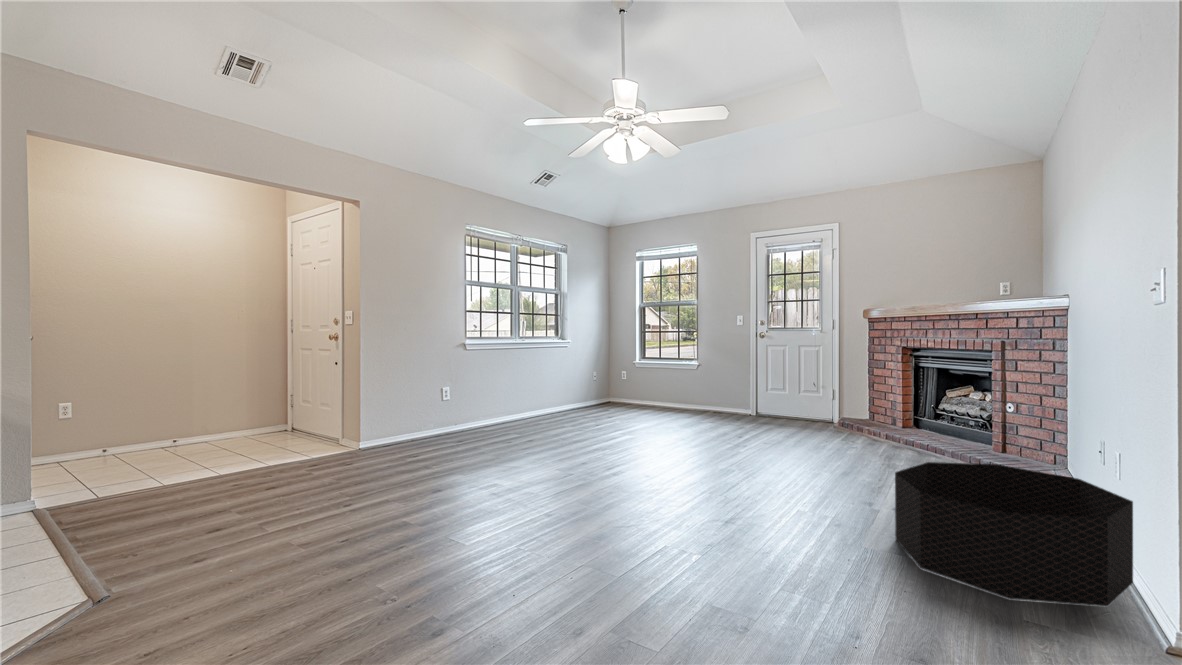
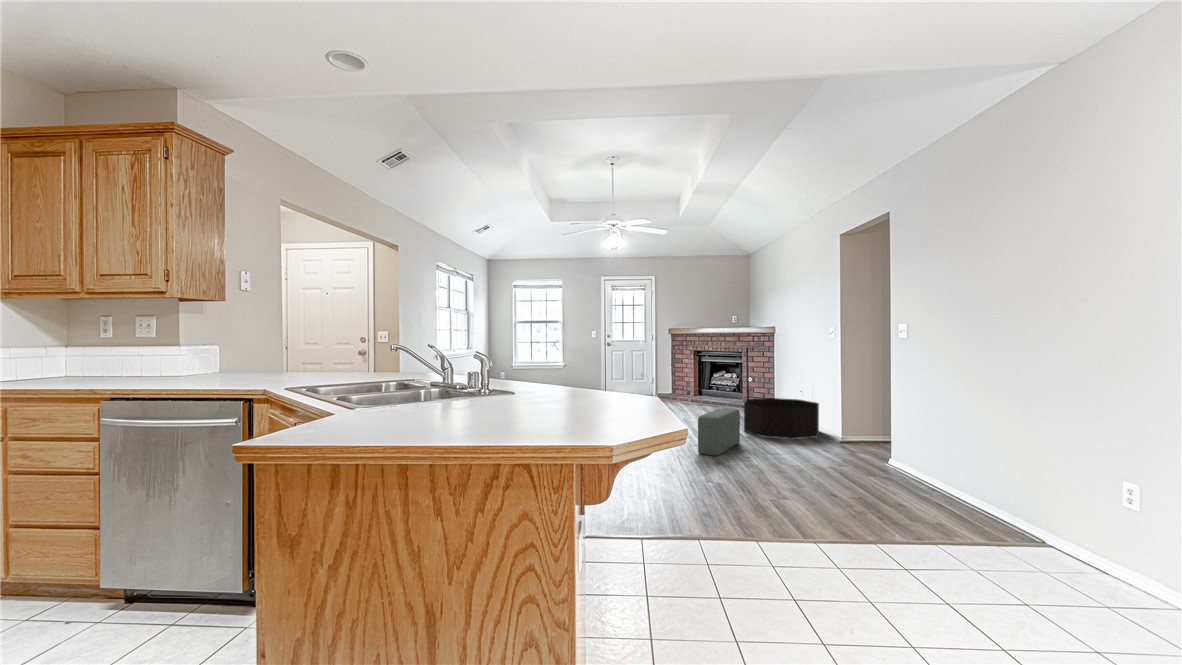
pouf: none [665,487,830,623] -> present [698,408,740,456]

